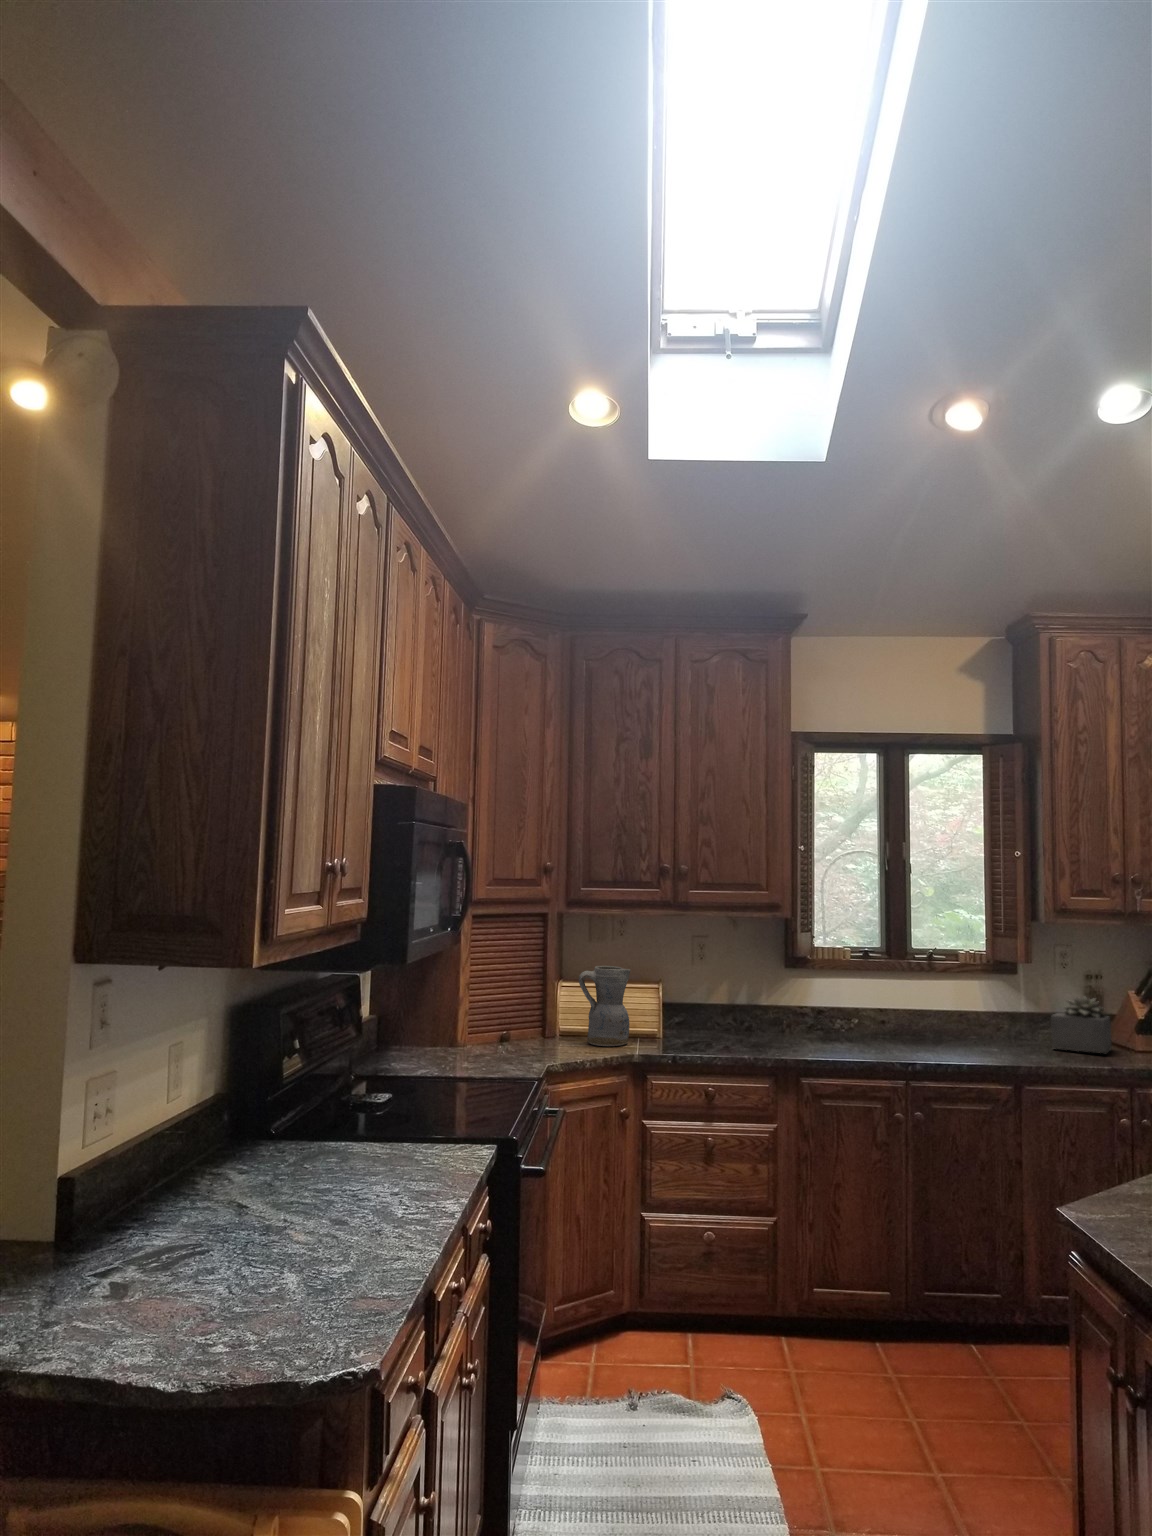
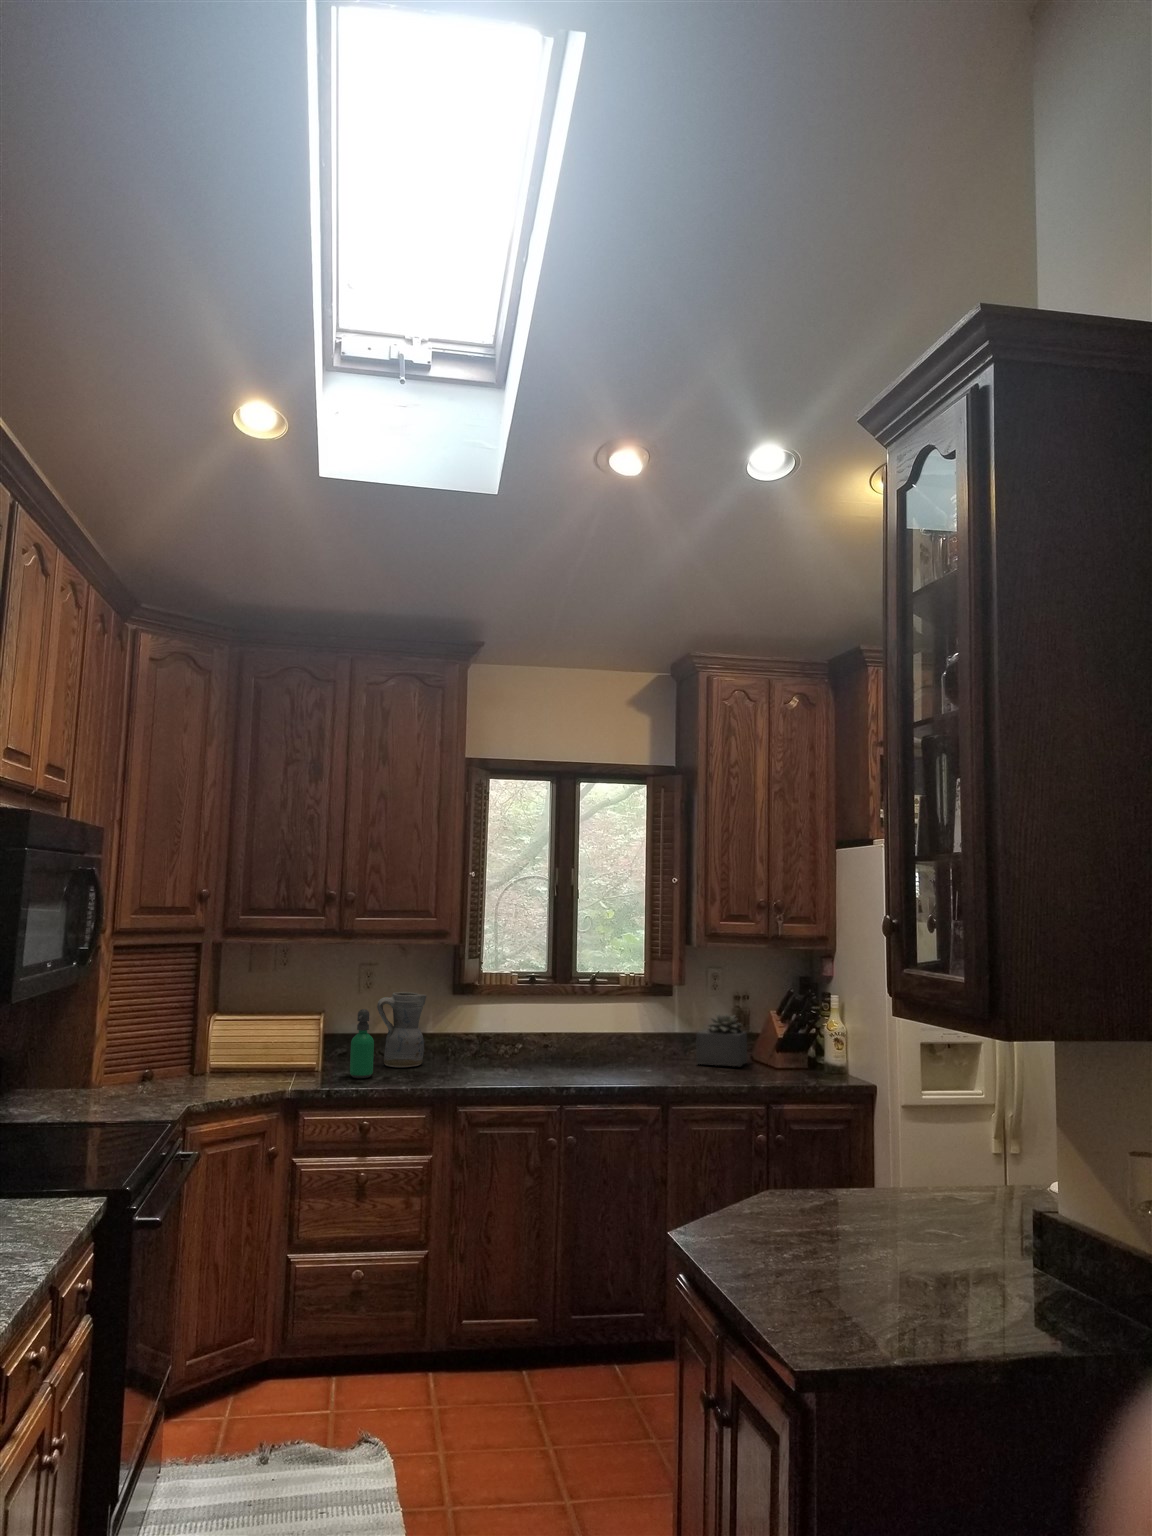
ceramic pitcher: present [579,966,631,1046] -> present [377,992,427,1067]
soap dispenser: none [689,979,711,1046] -> present [350,1009,374,1078]

